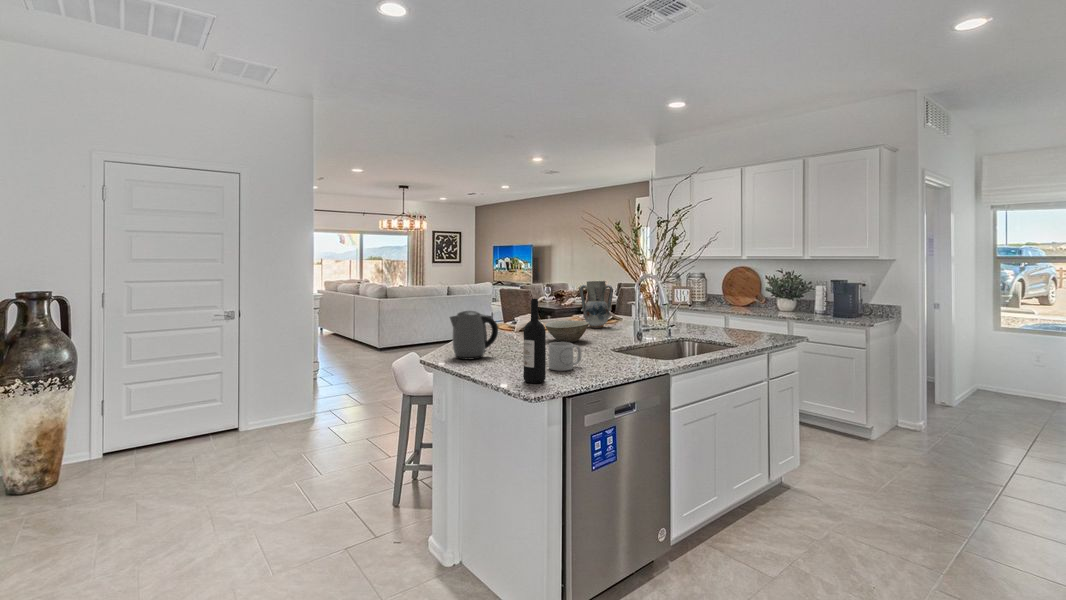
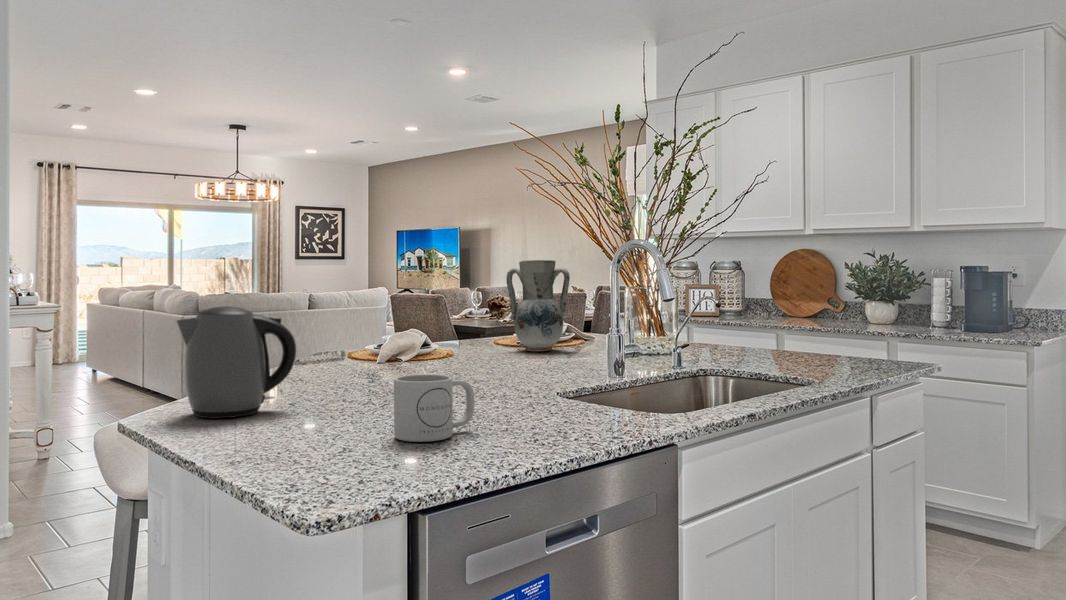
wine bottle: present [523,299,546,383] -> none [307,261,366,477]
bowl: present [545,320,589,342] -> none [423,334,514,378]

